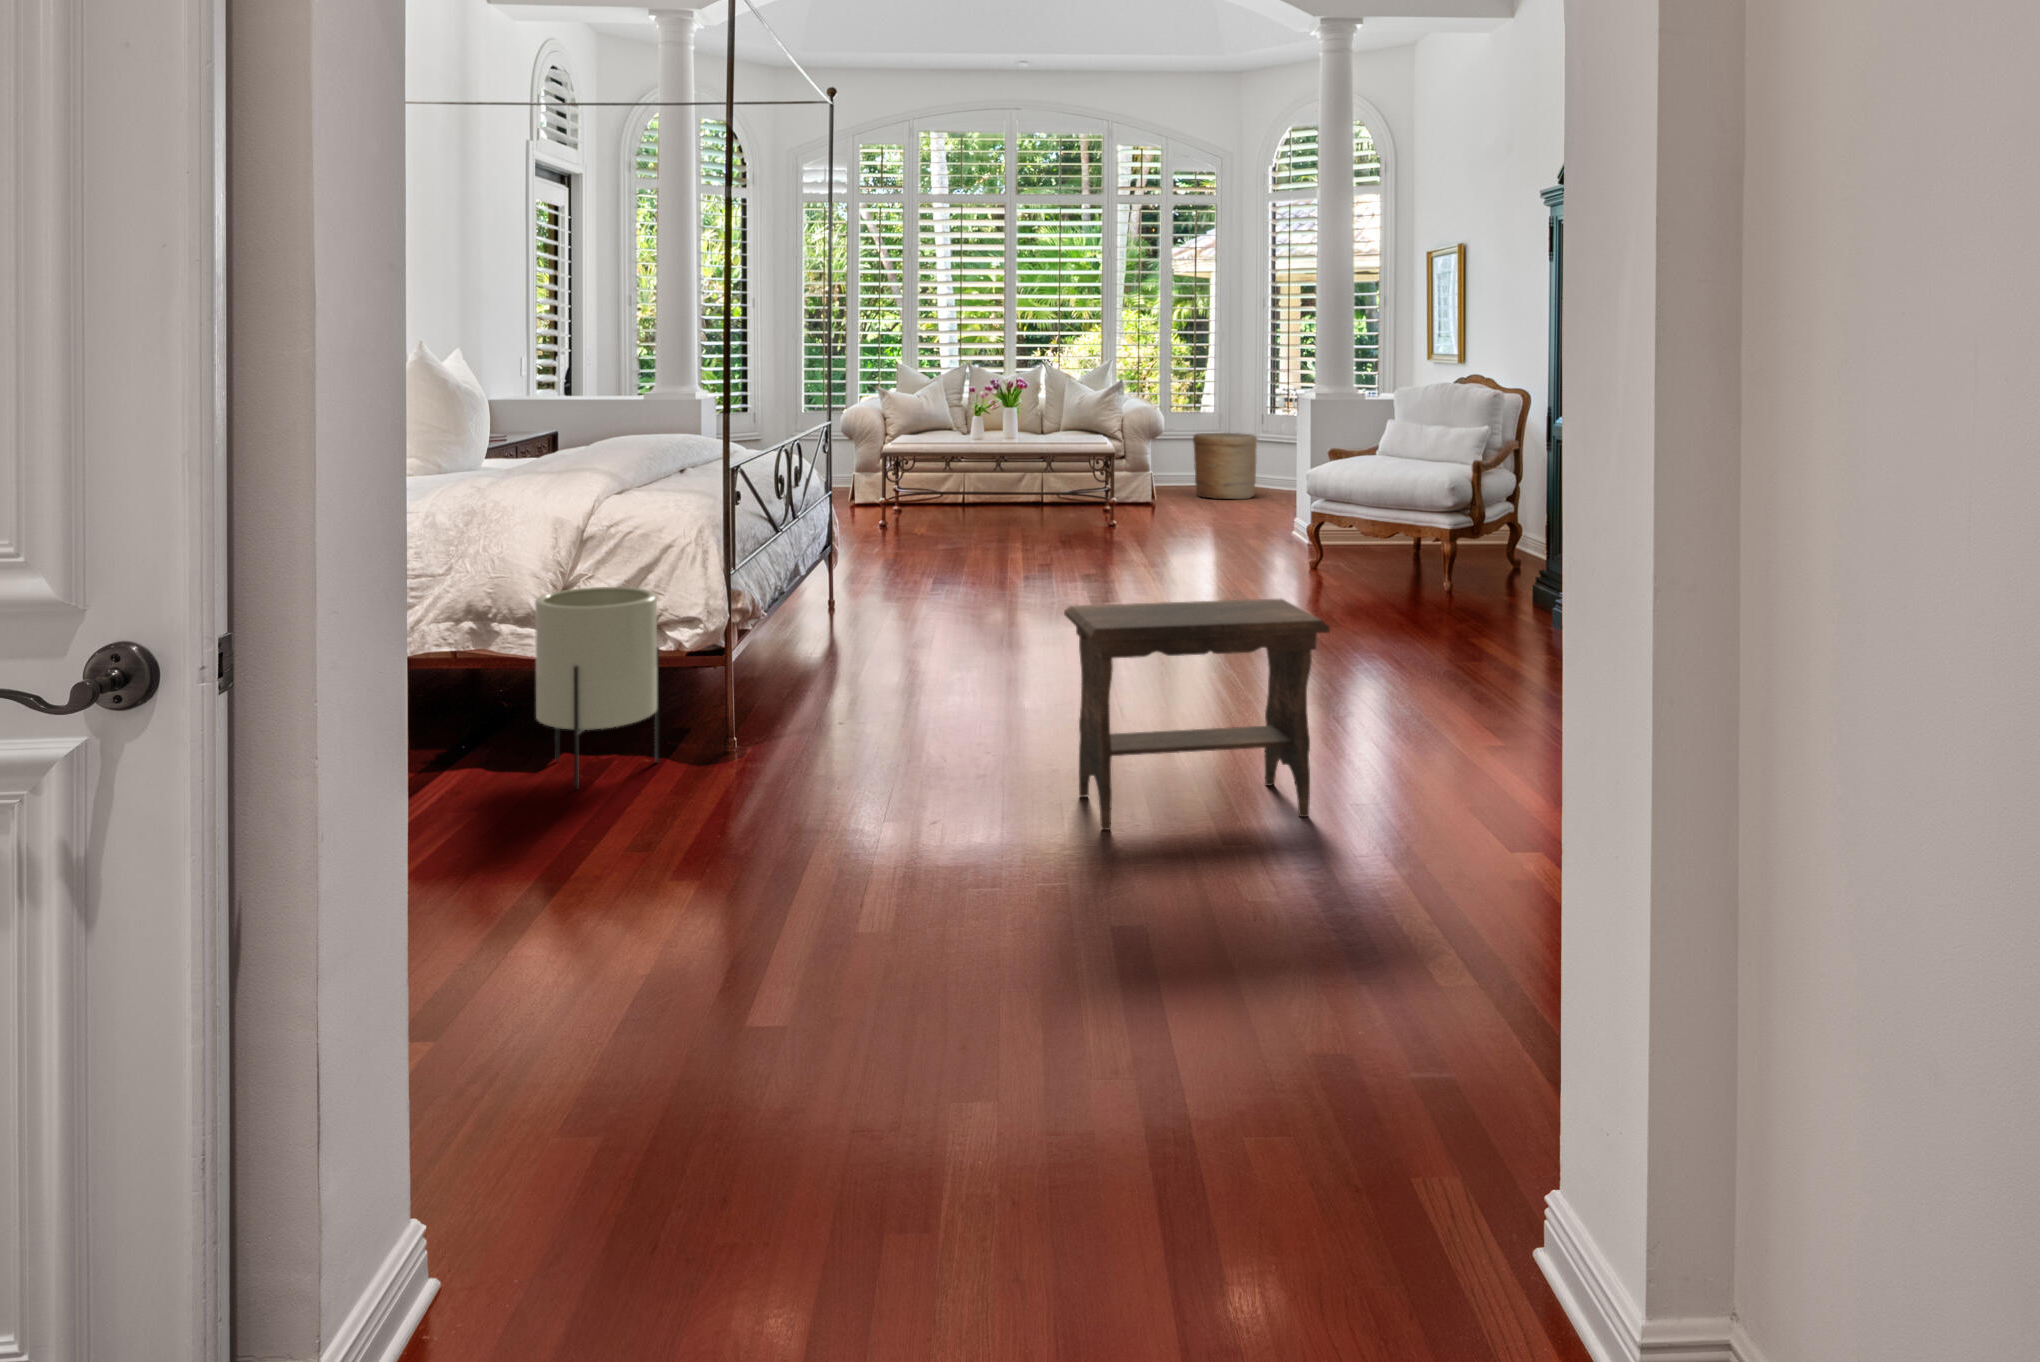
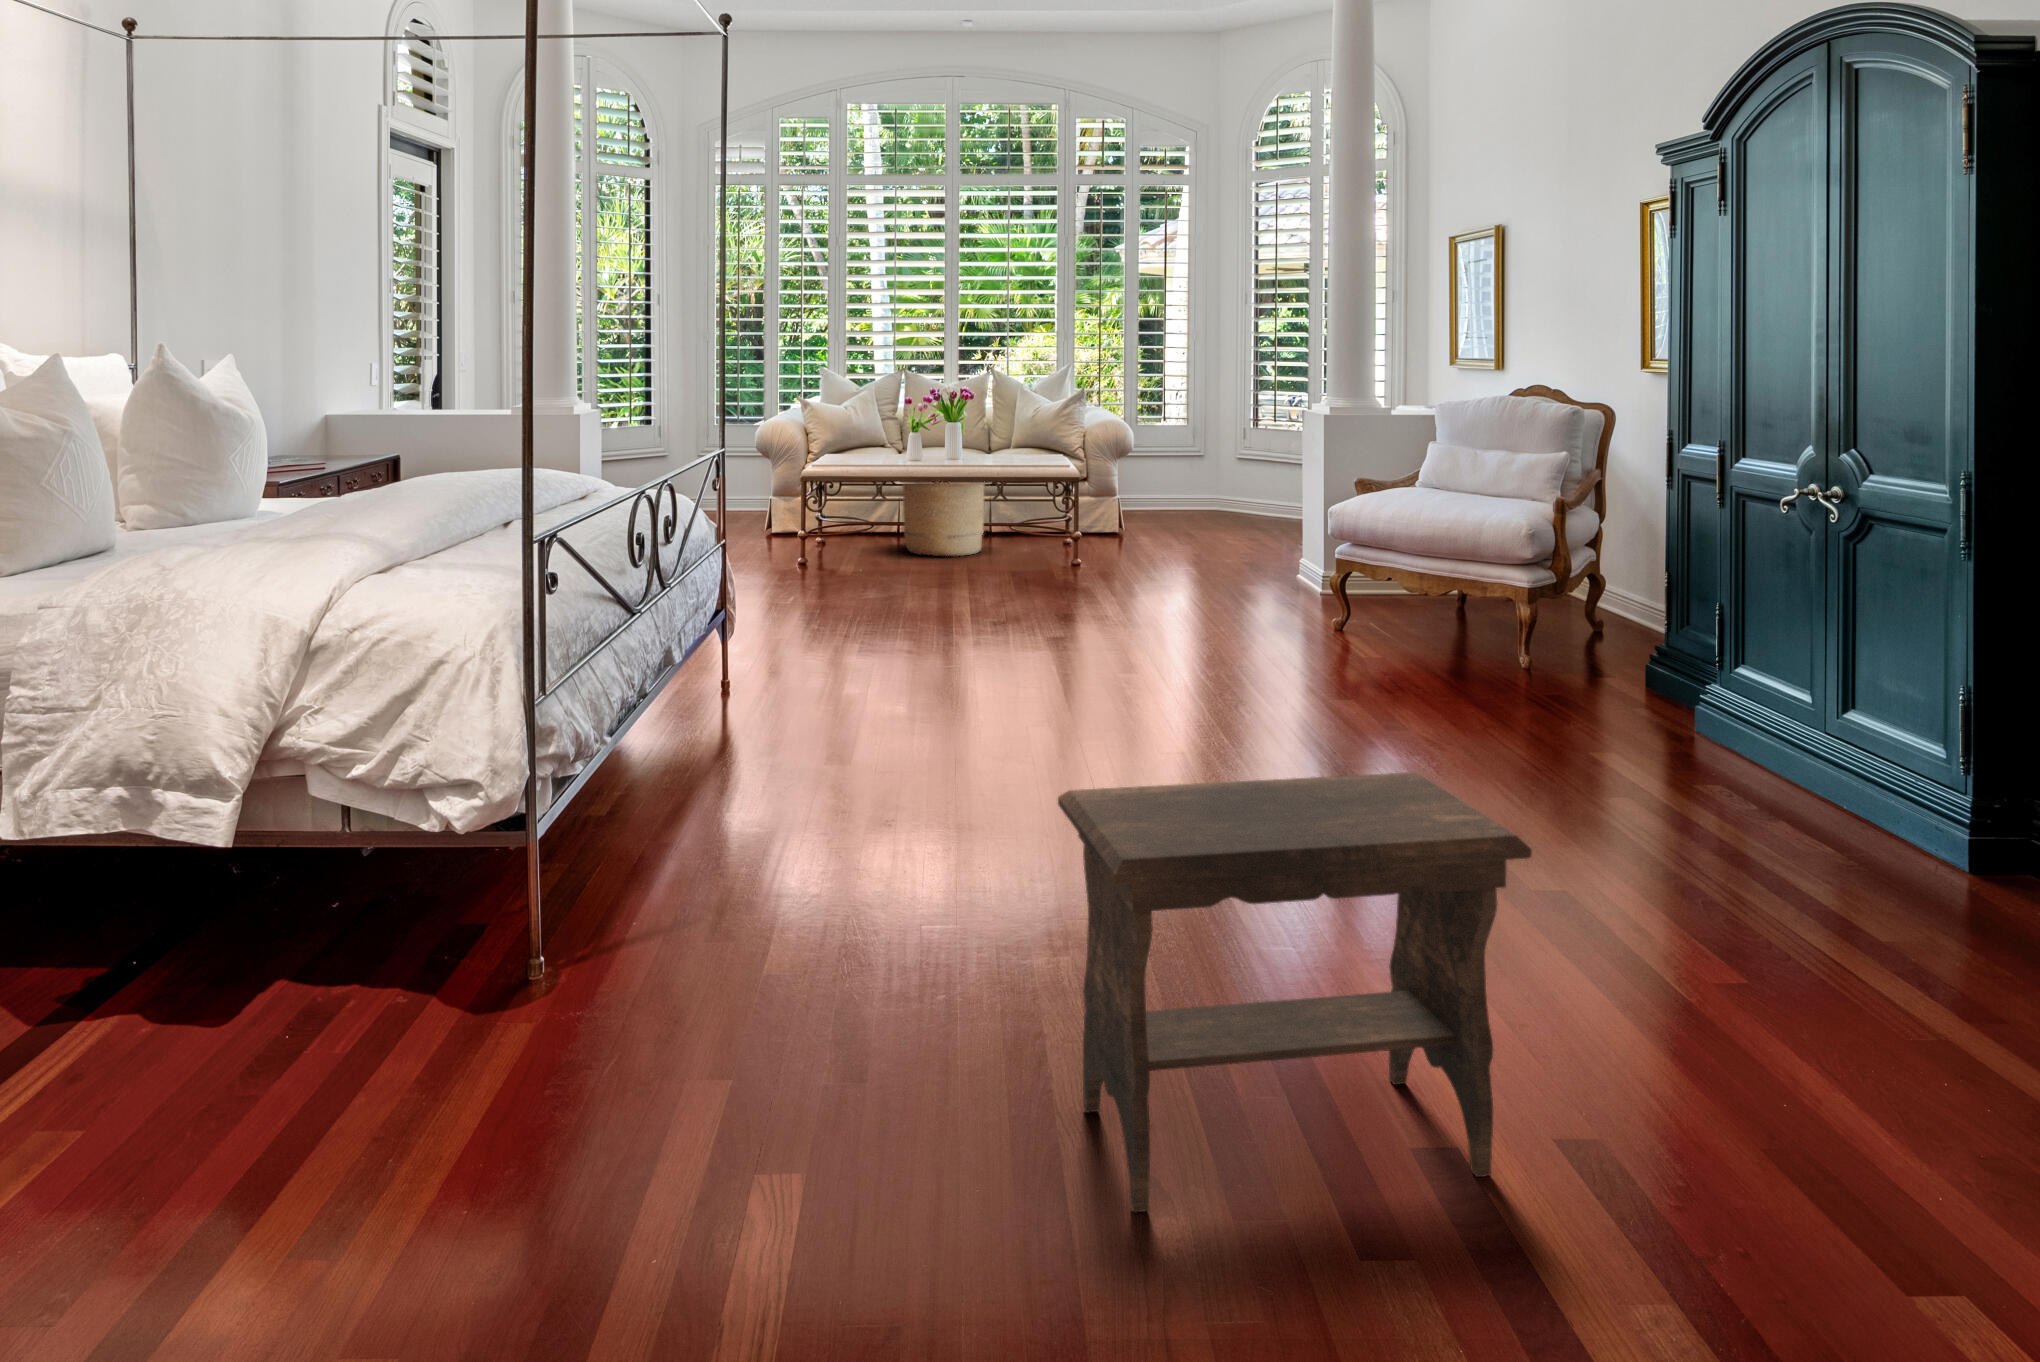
woven basket: present [1193,433,1257,499] -> present [902,483,984,556]
planter: present [535,587,659,789] -> none [203,730,412,1080]

